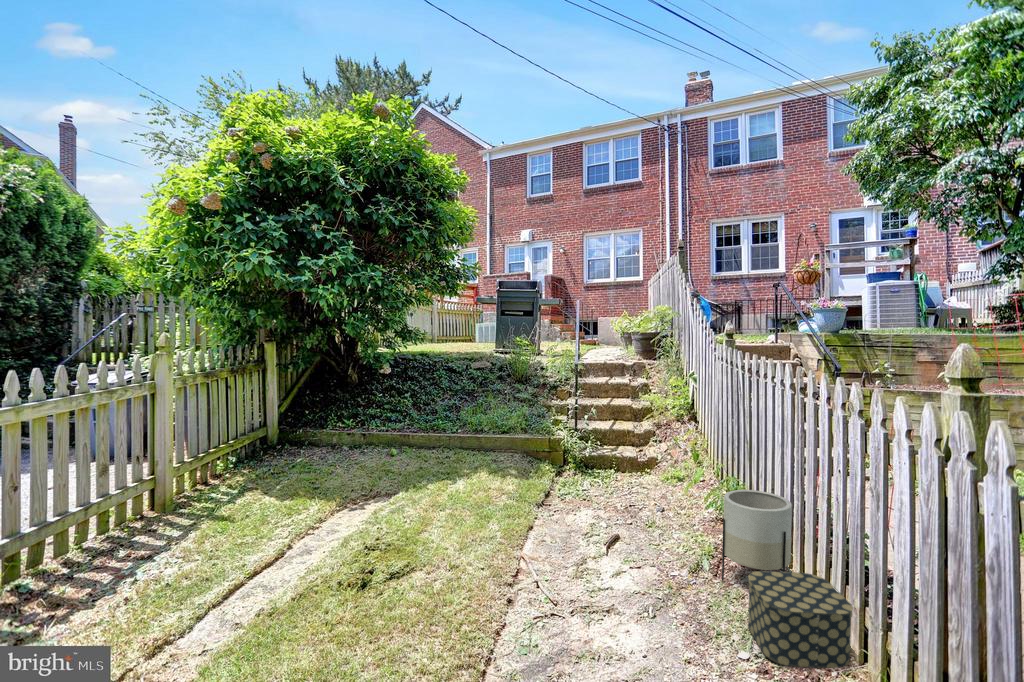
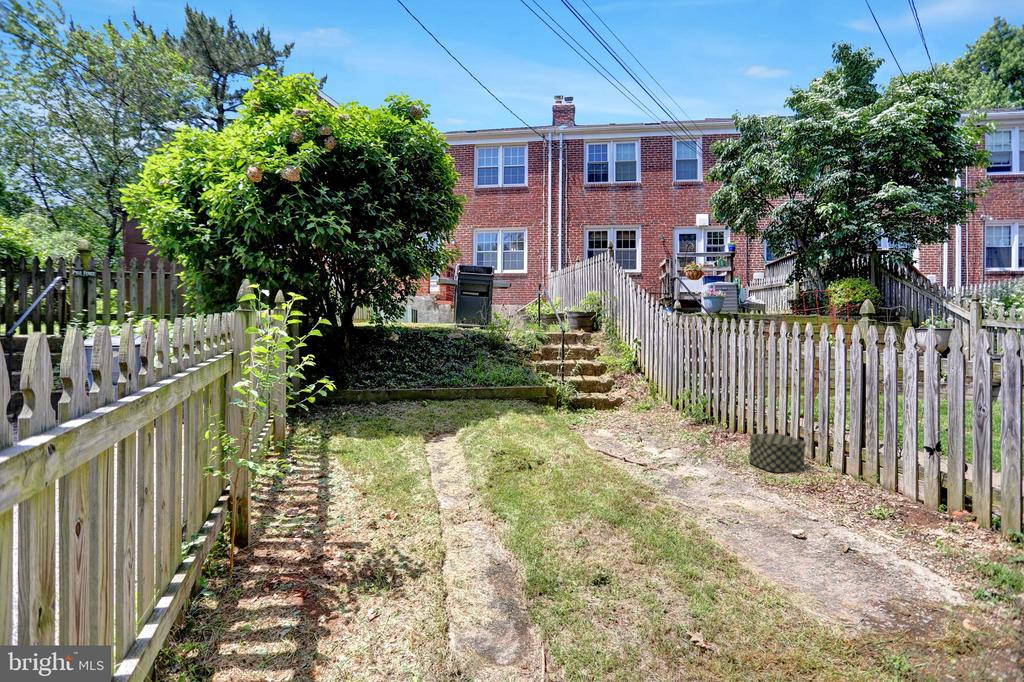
planter: present [722,490,792,581] -> none [718,398,758,453]

